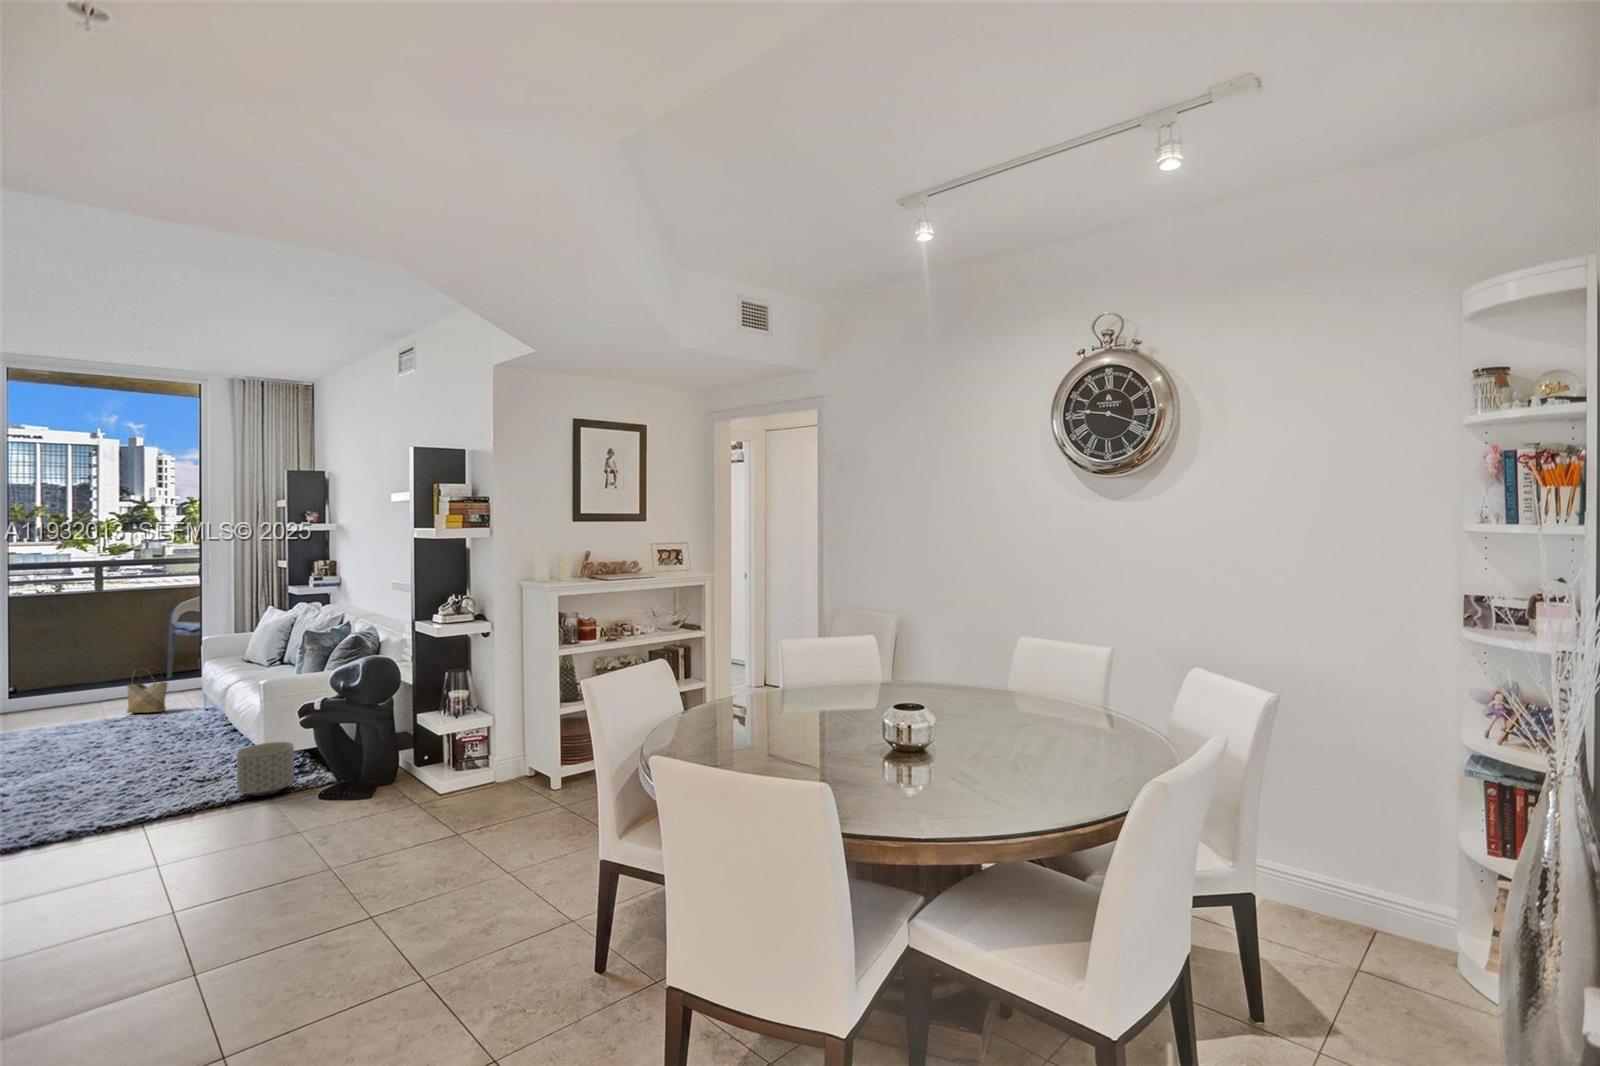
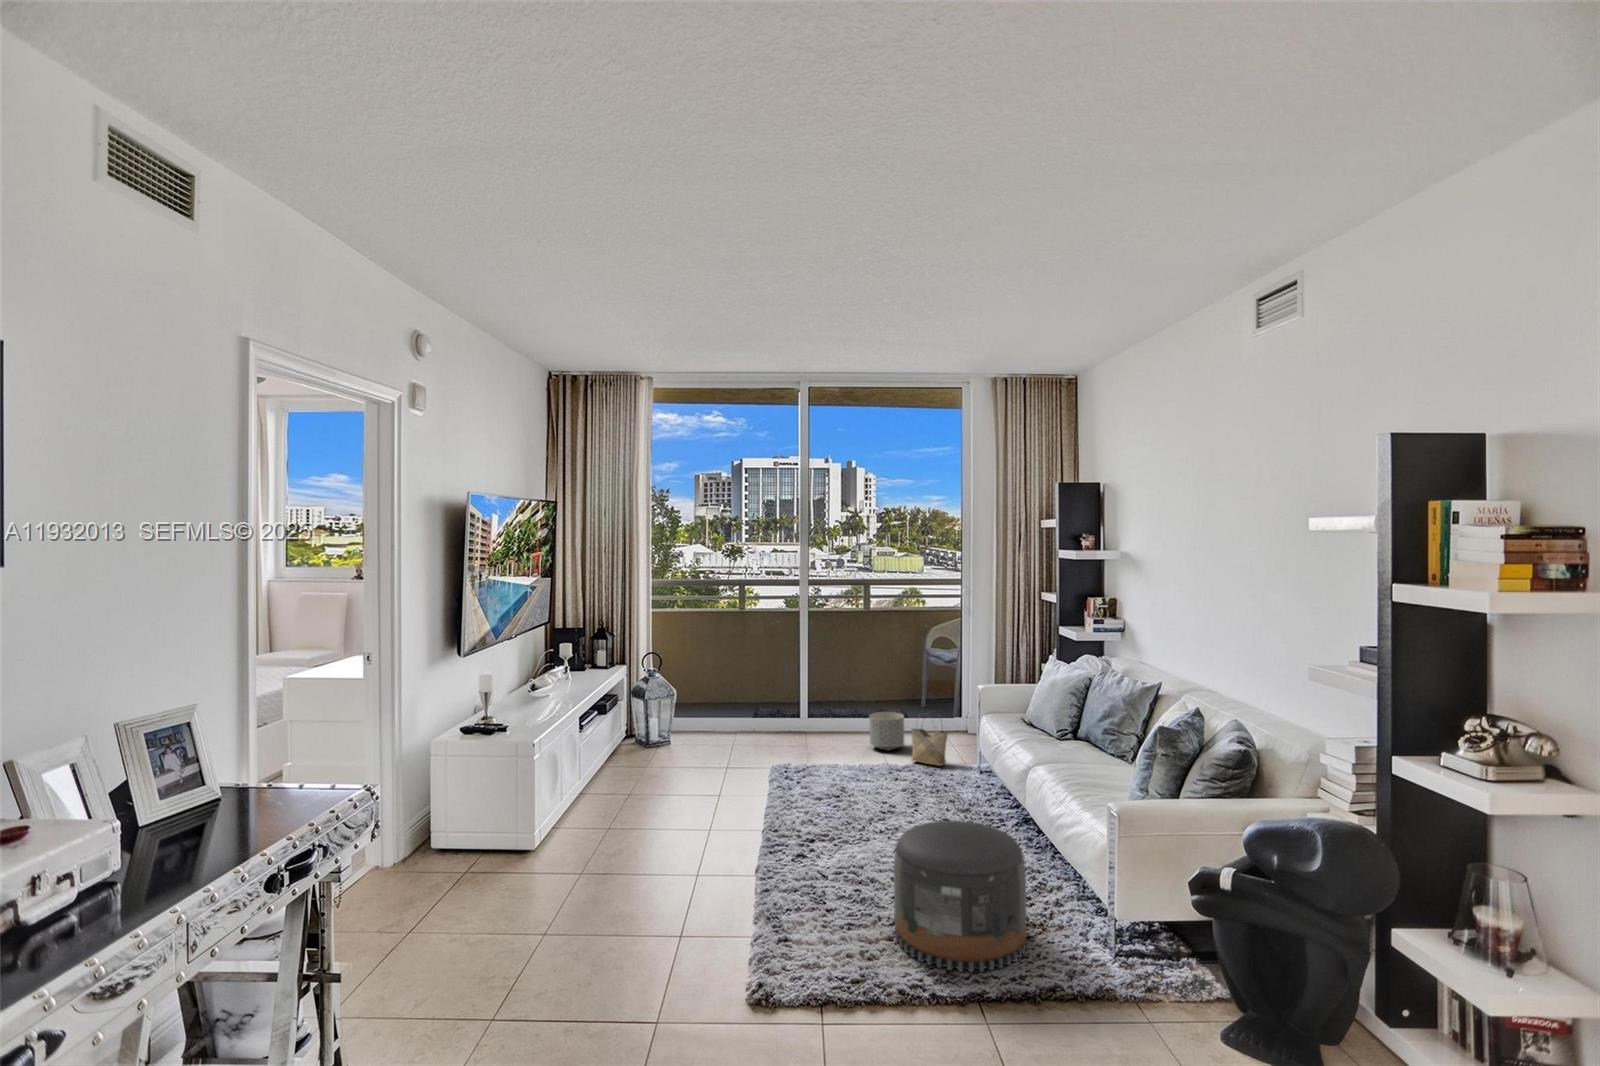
pouf: none [67,715,194,815] -> present [894,821,1027,972]
planter: present [237,742,294,796] -> present [869,712,905,751]

